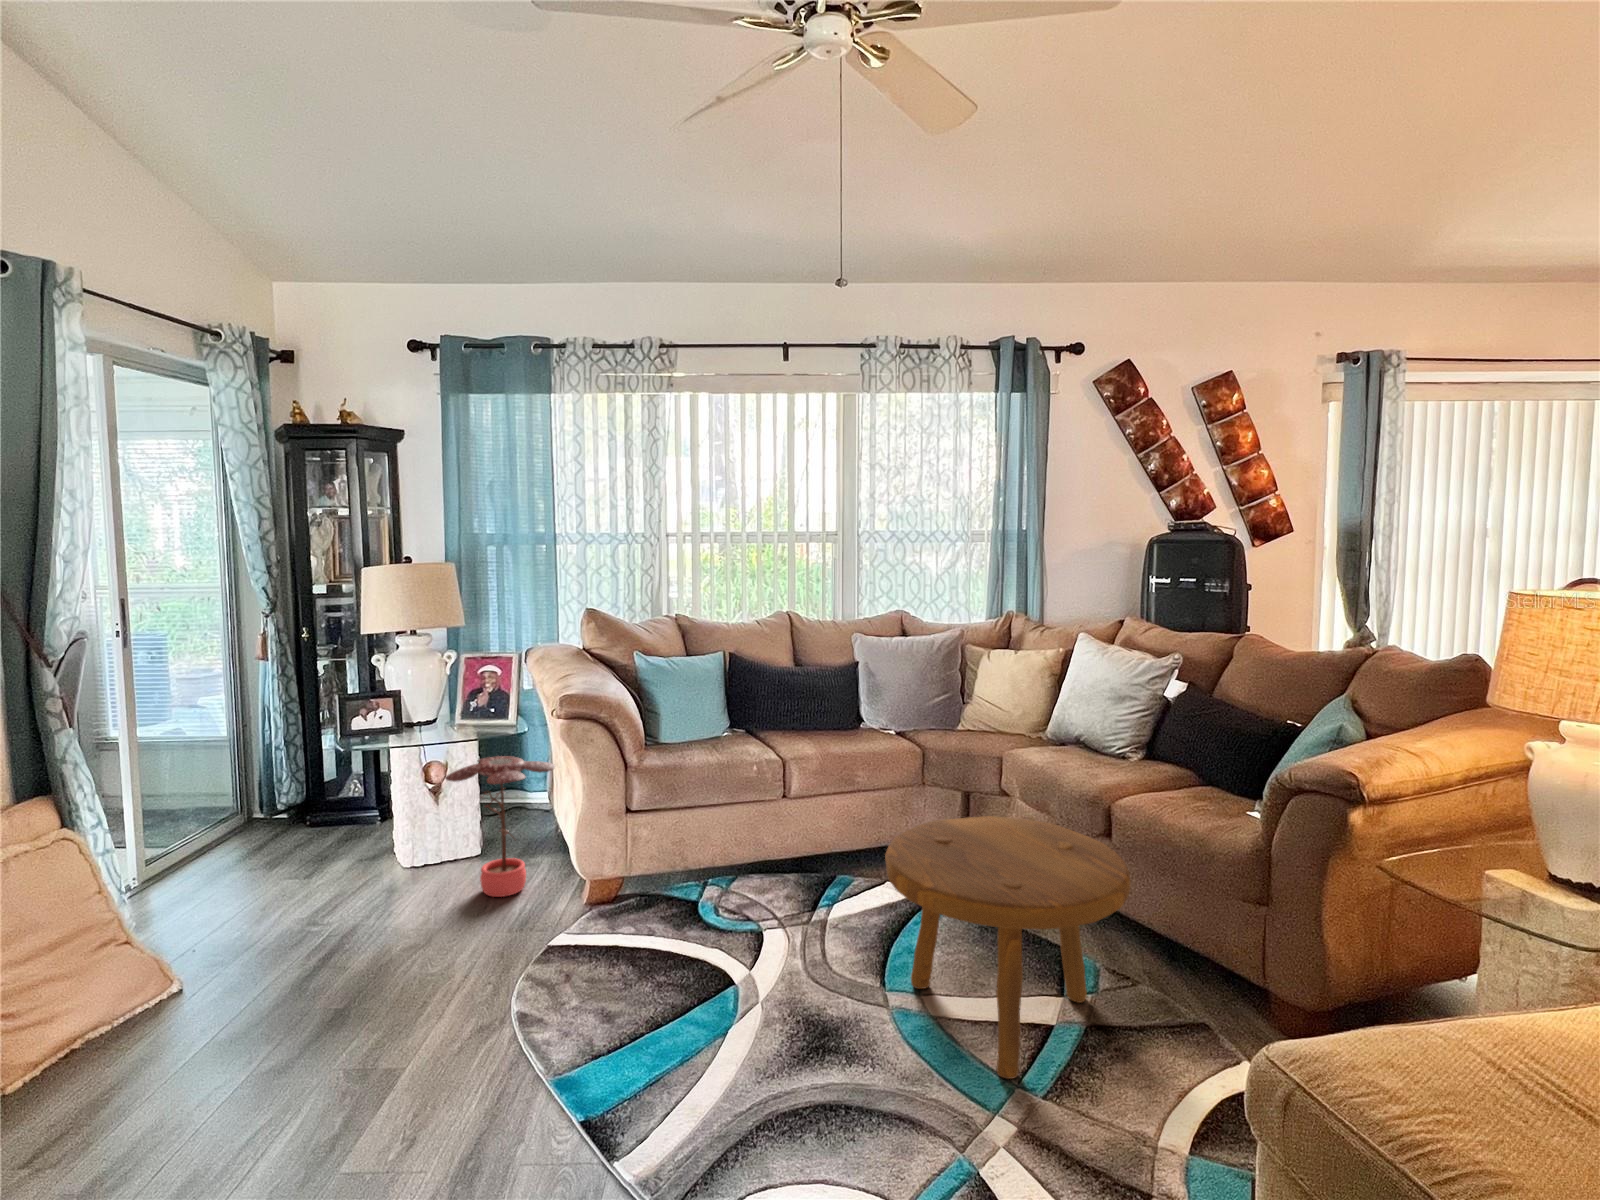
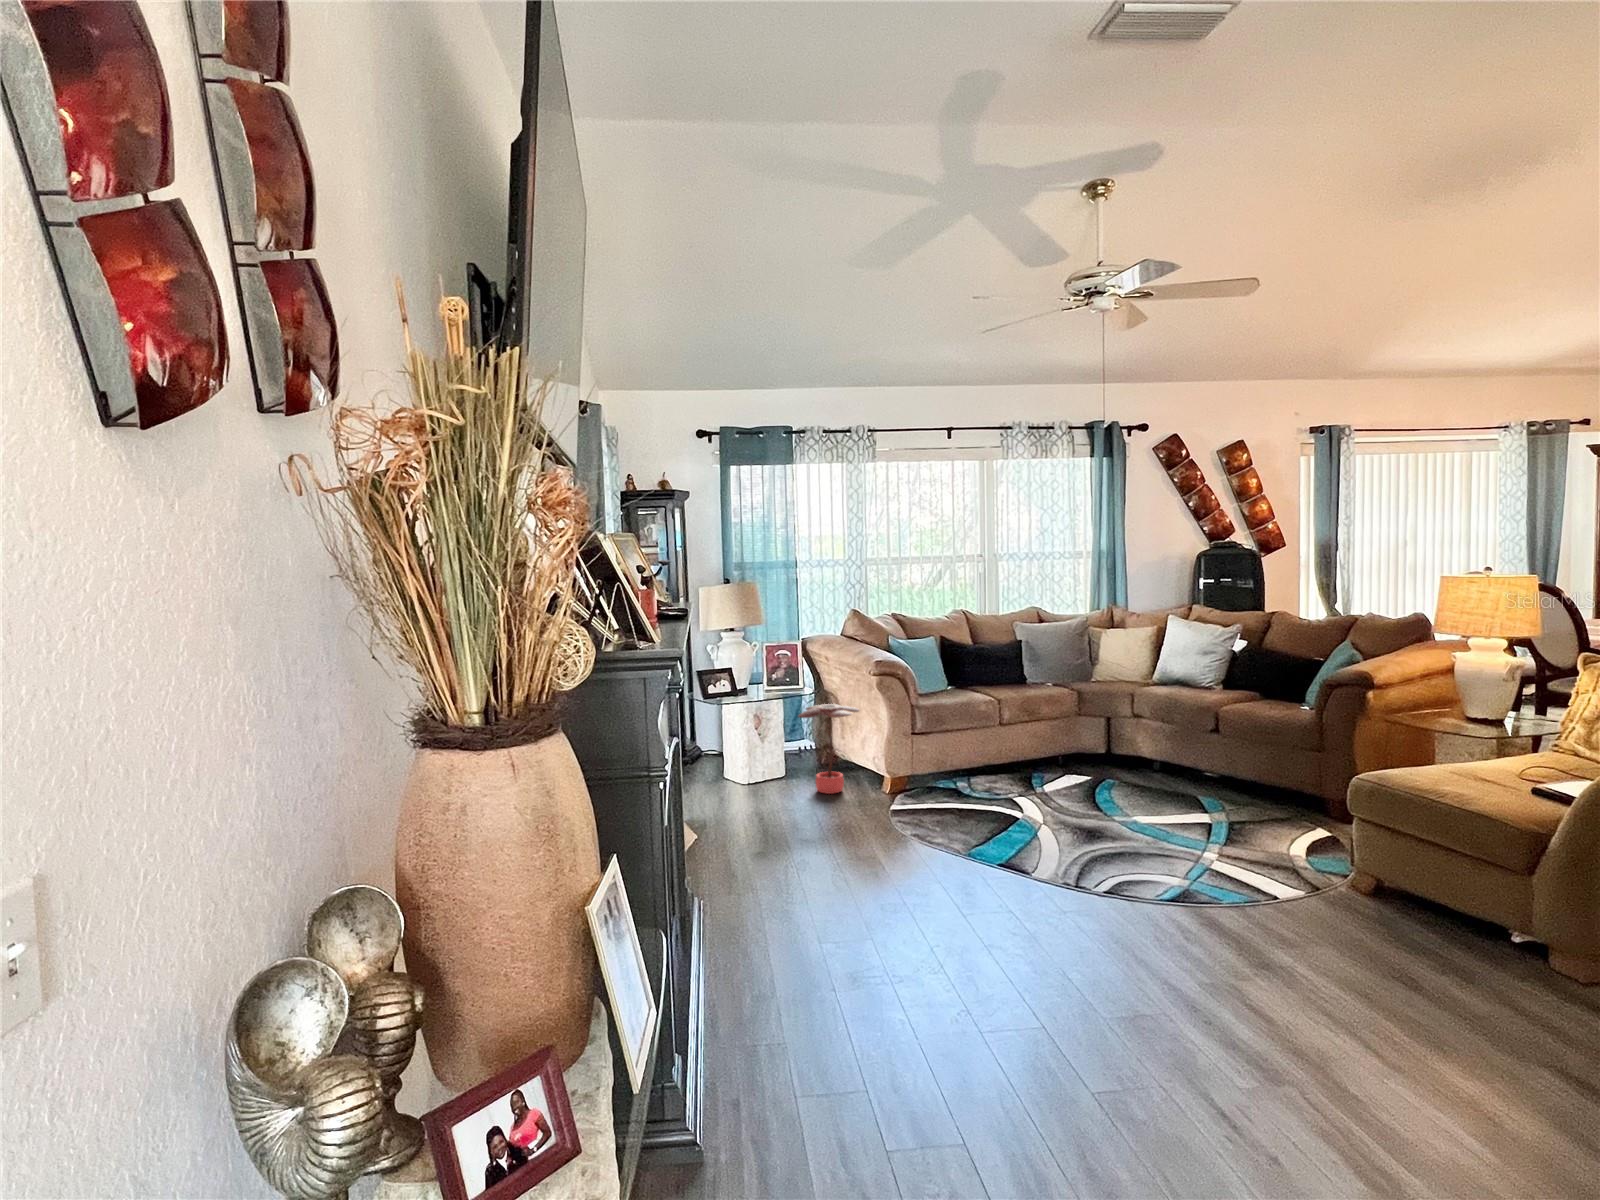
footstool: present [885,816,1130,1079] -> none [1113,716,1257,839]

